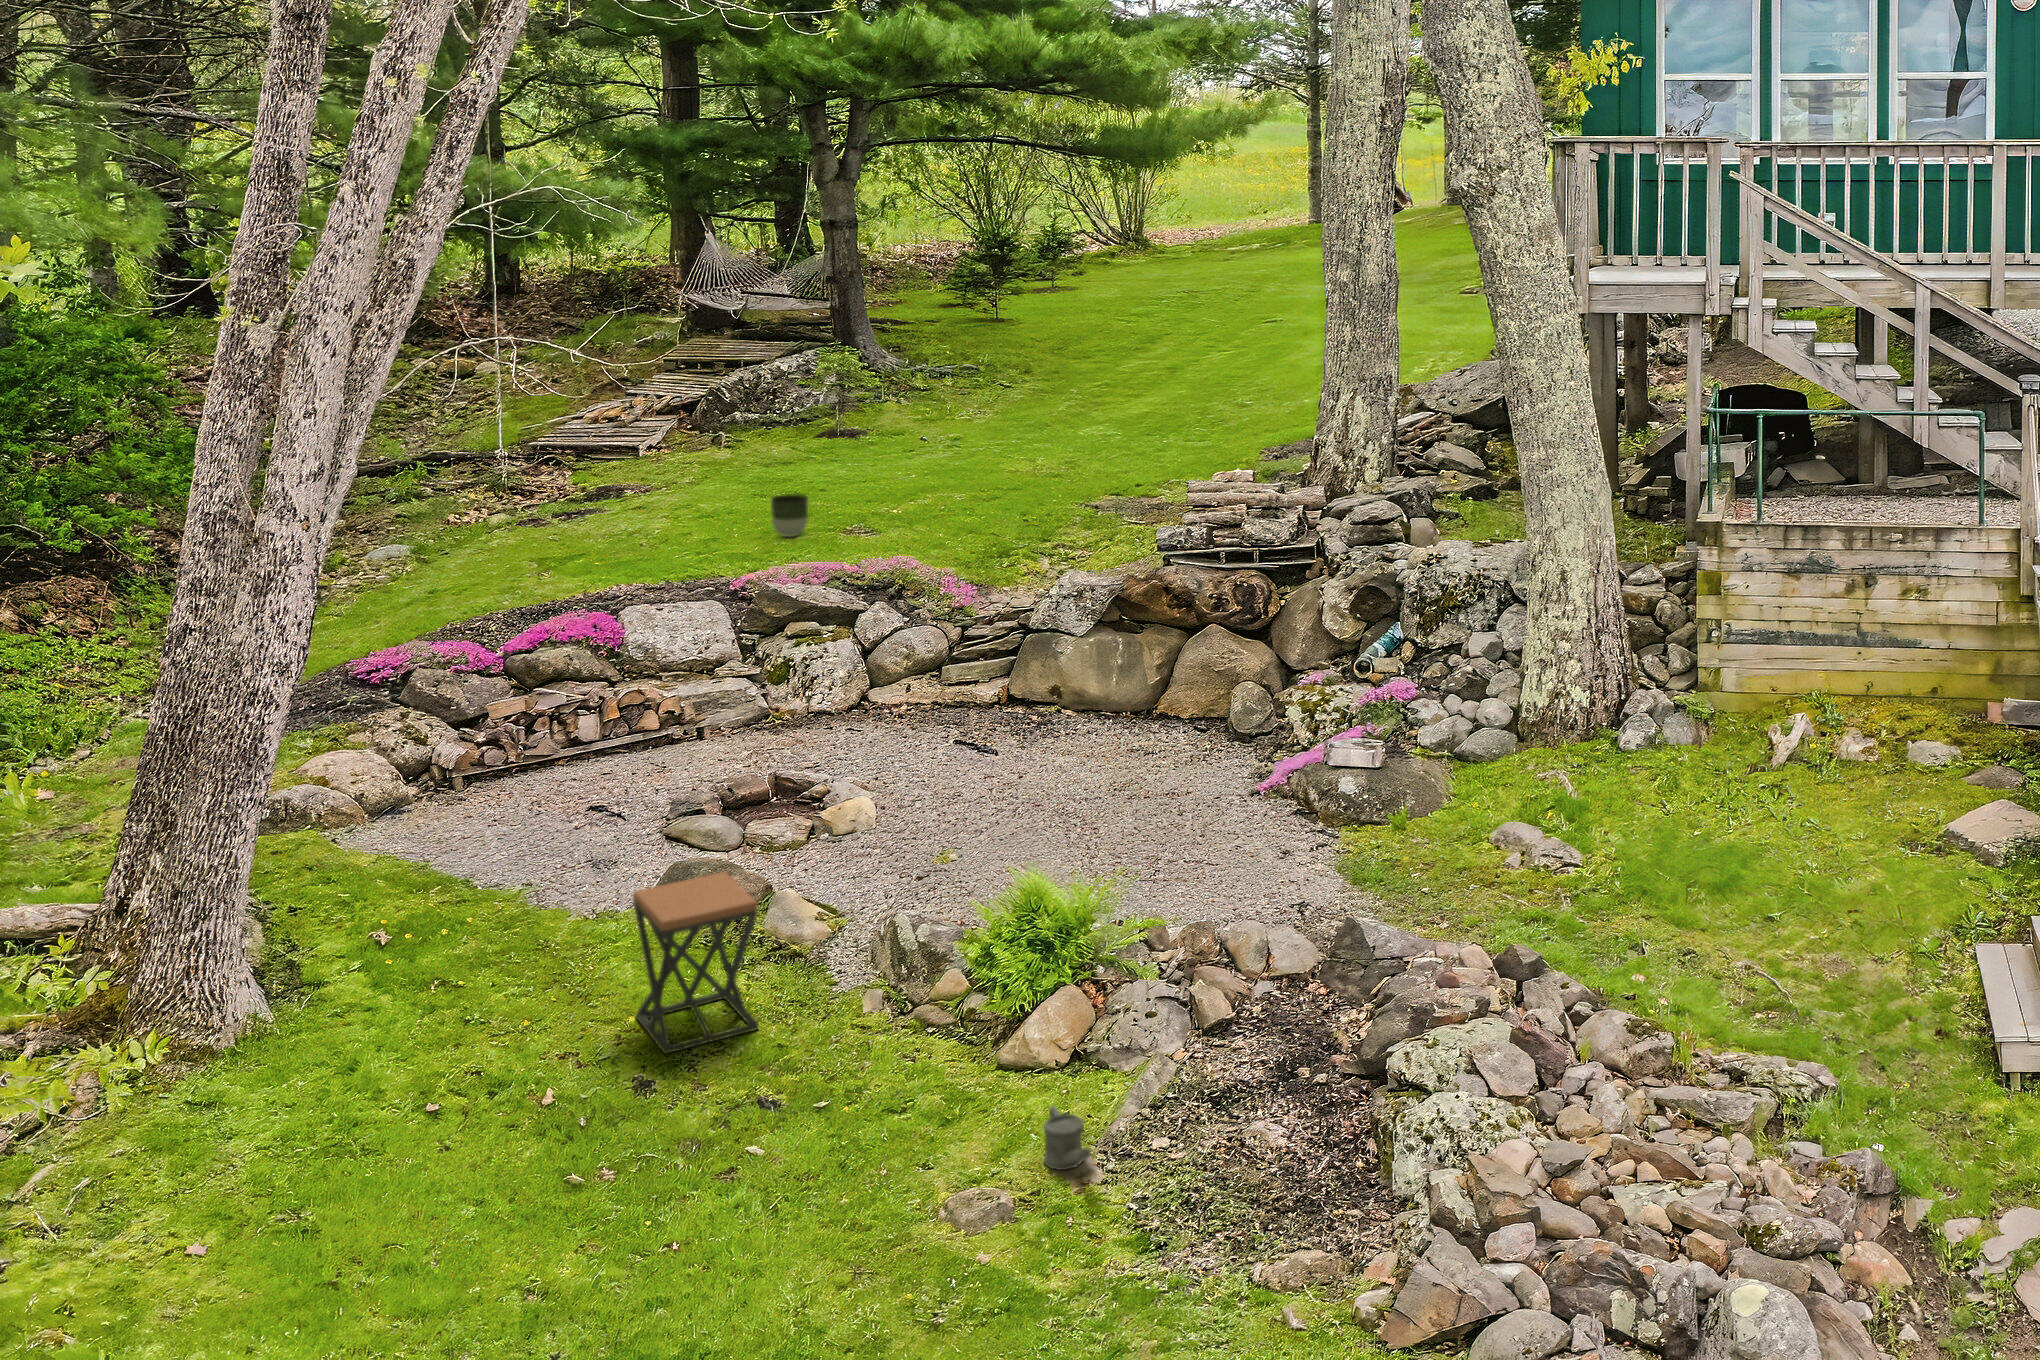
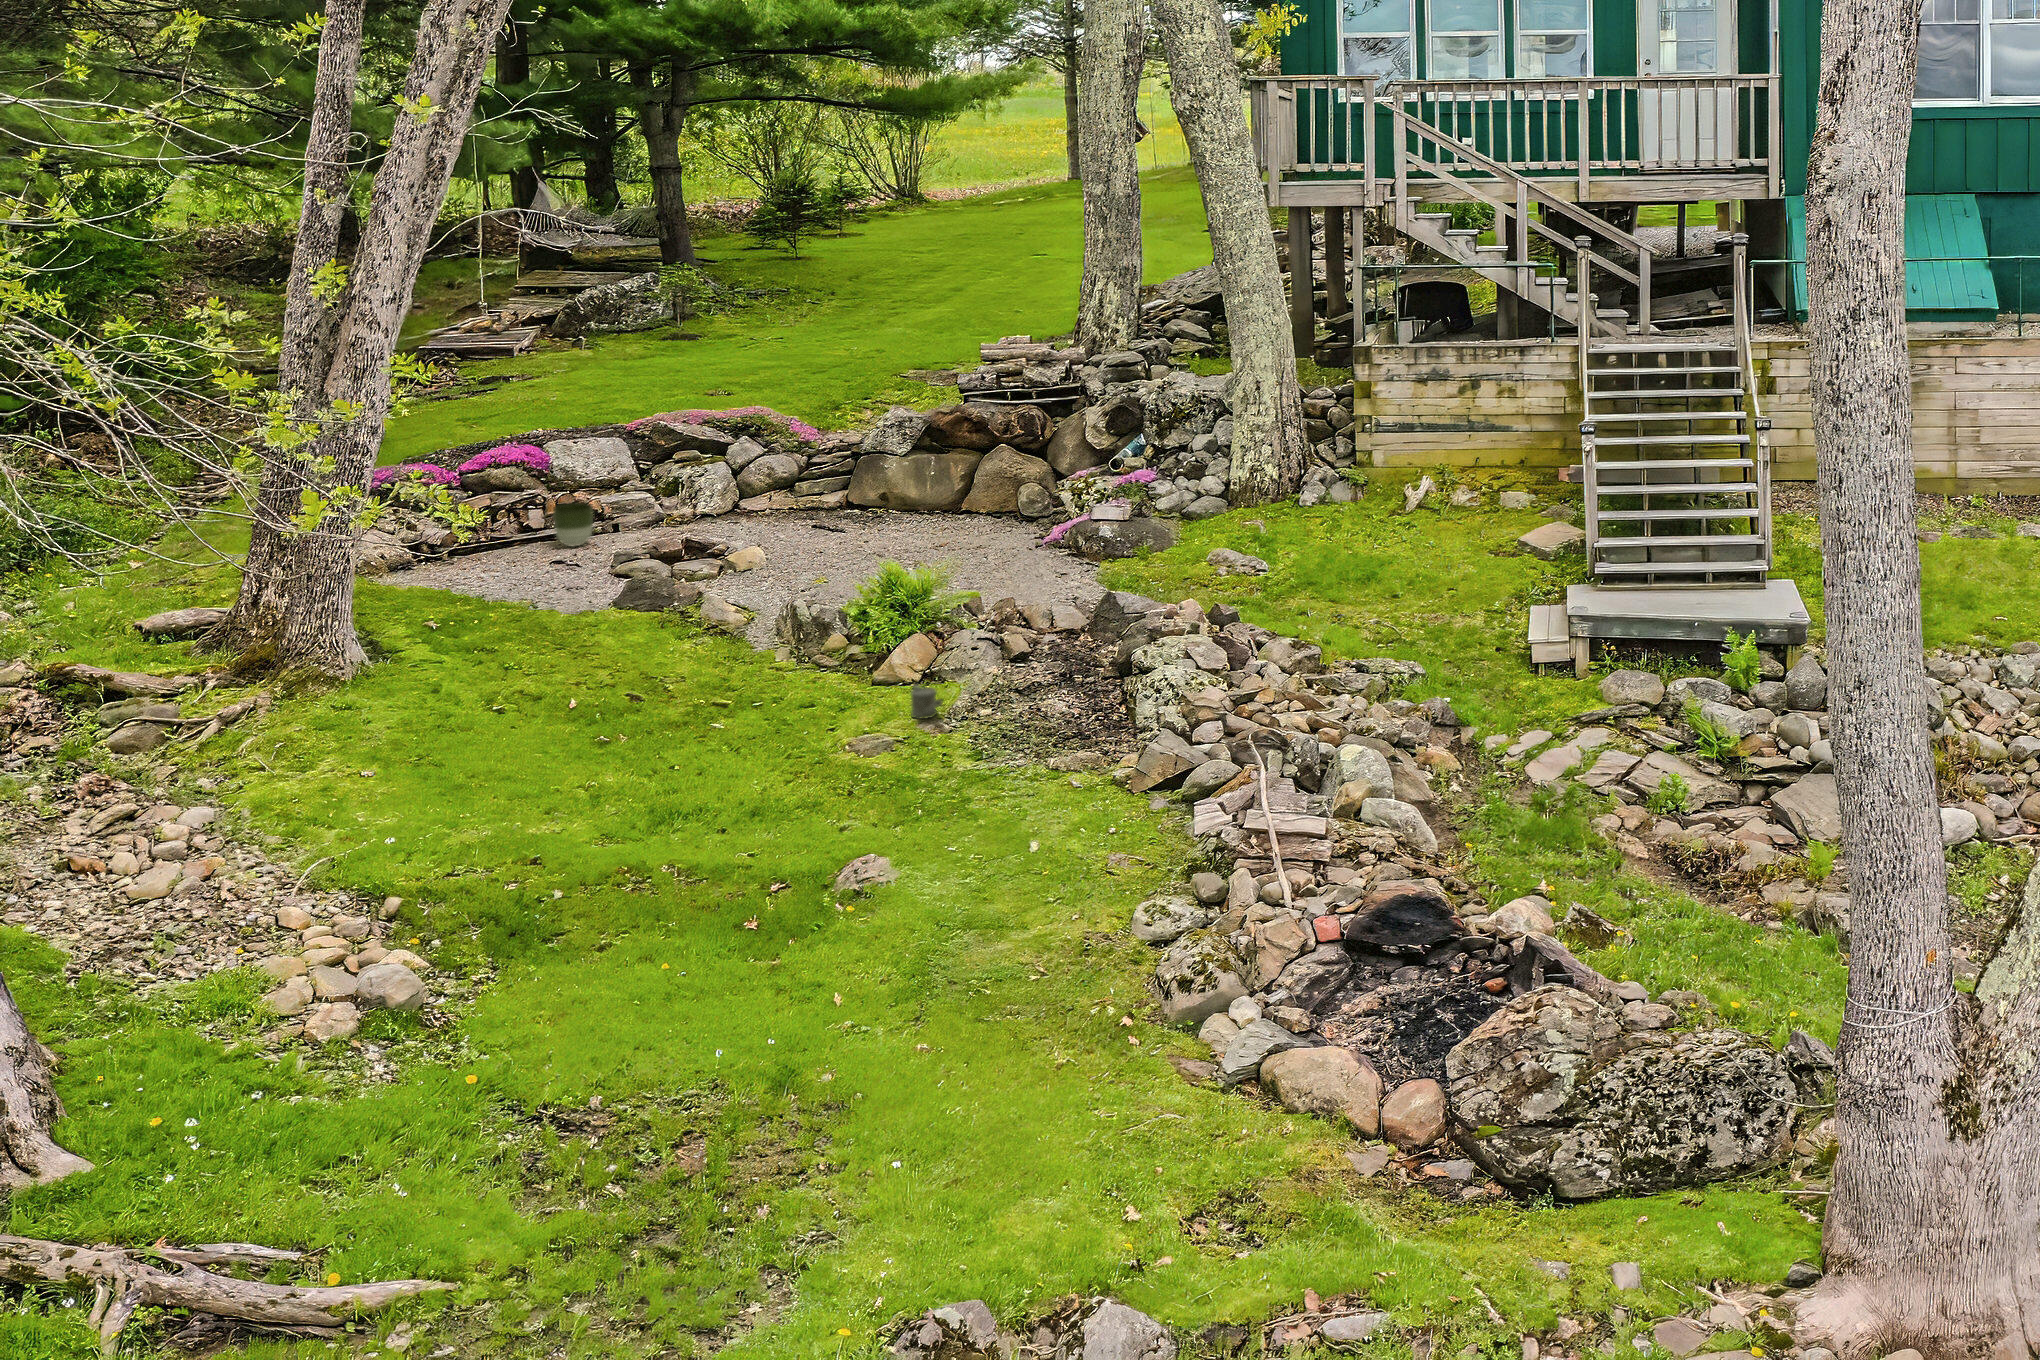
planter: present [771,494,808,537] -> present [553,502,593,547]
stool: present [633,872,759,1053] -> none [616,567,707,680]

